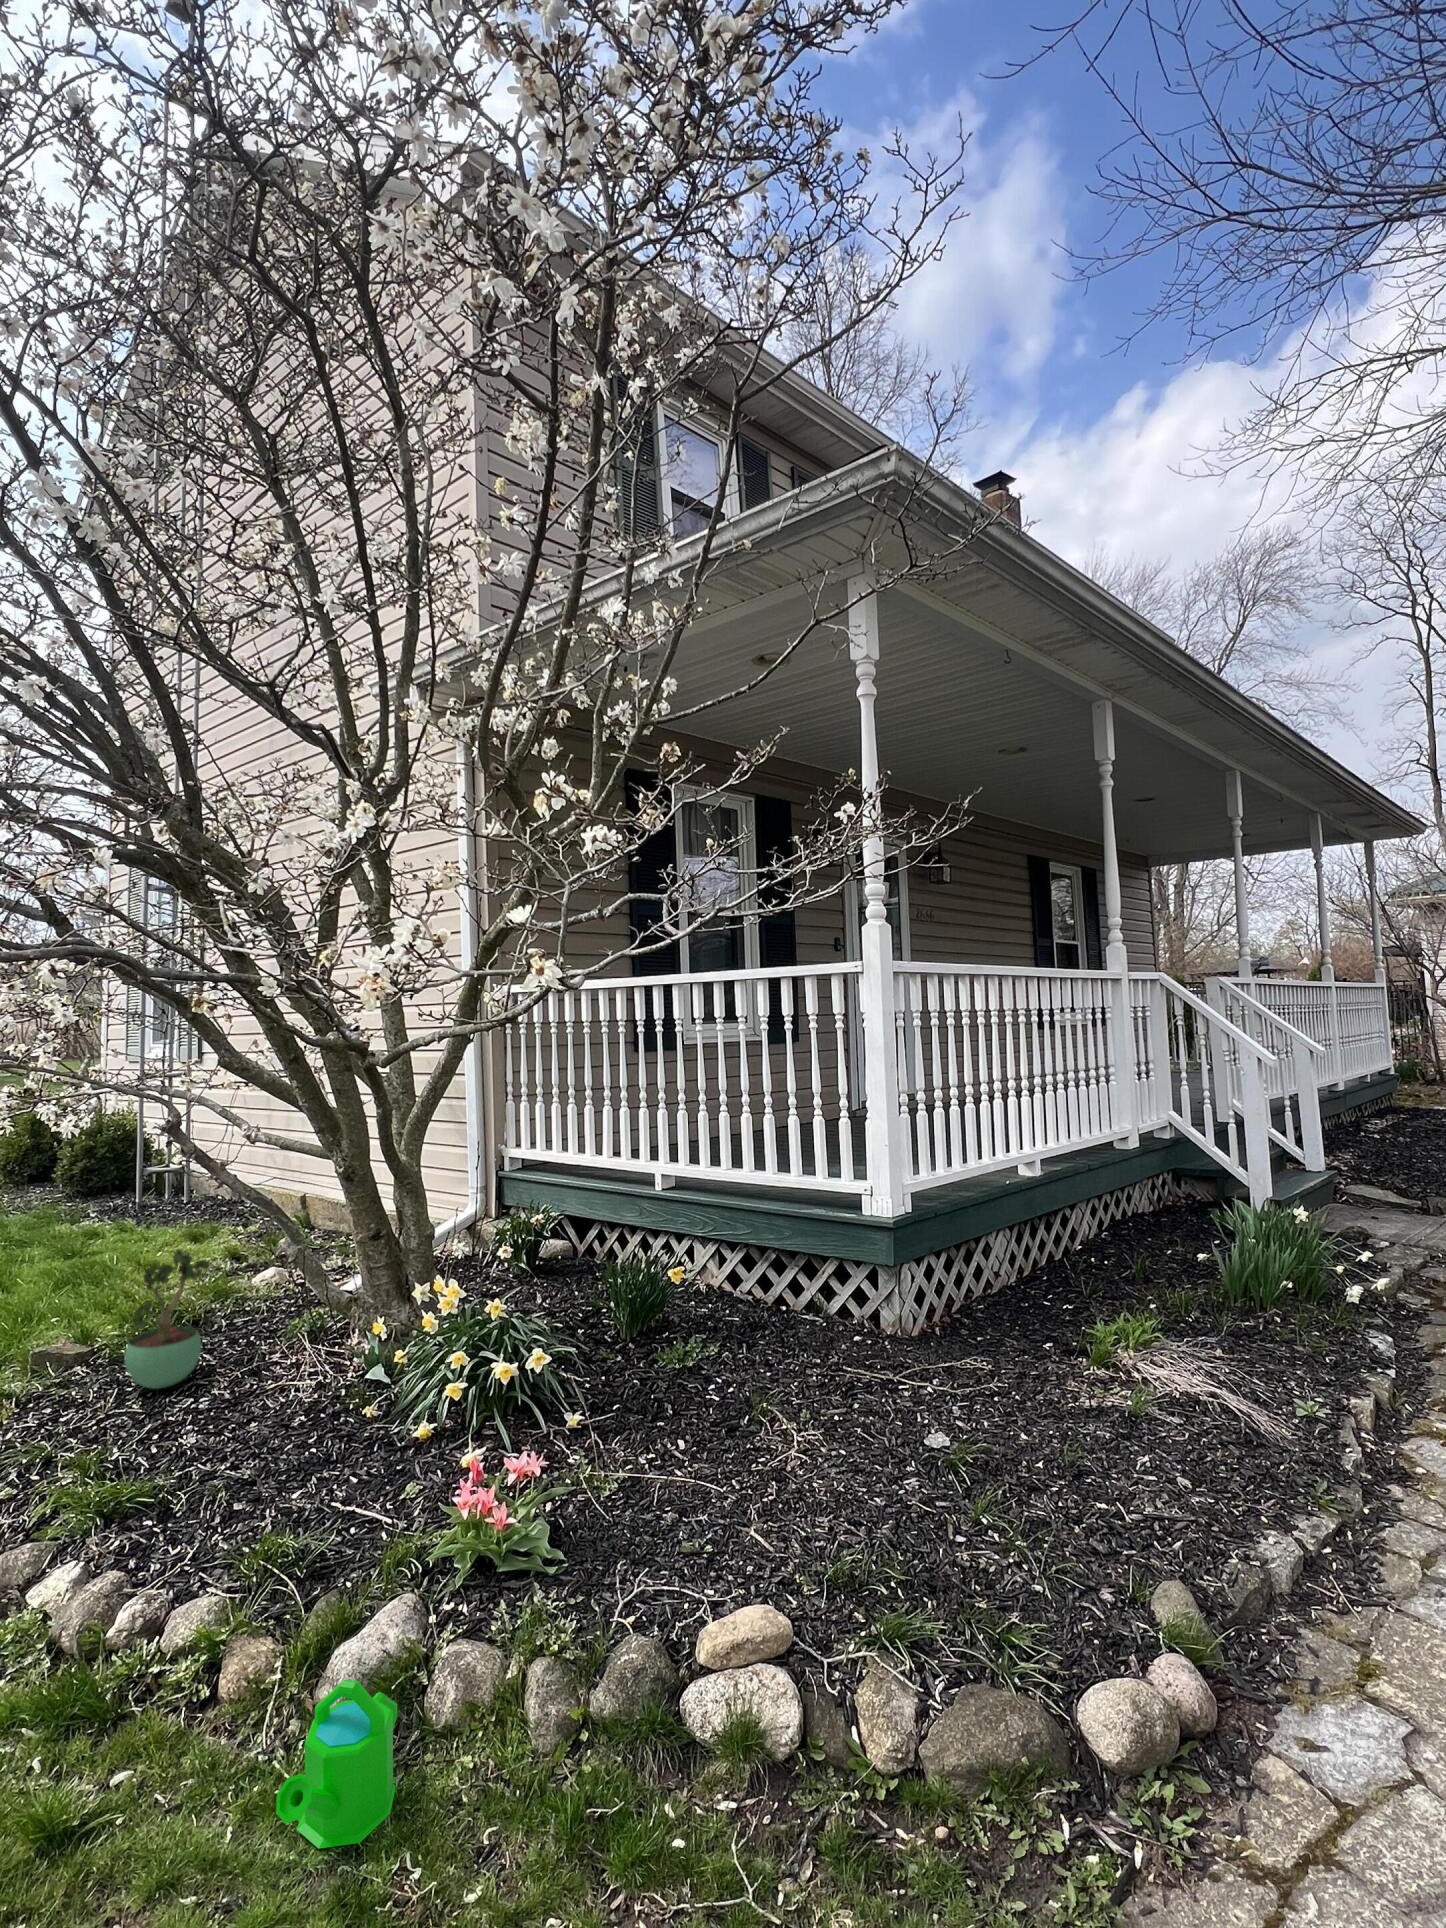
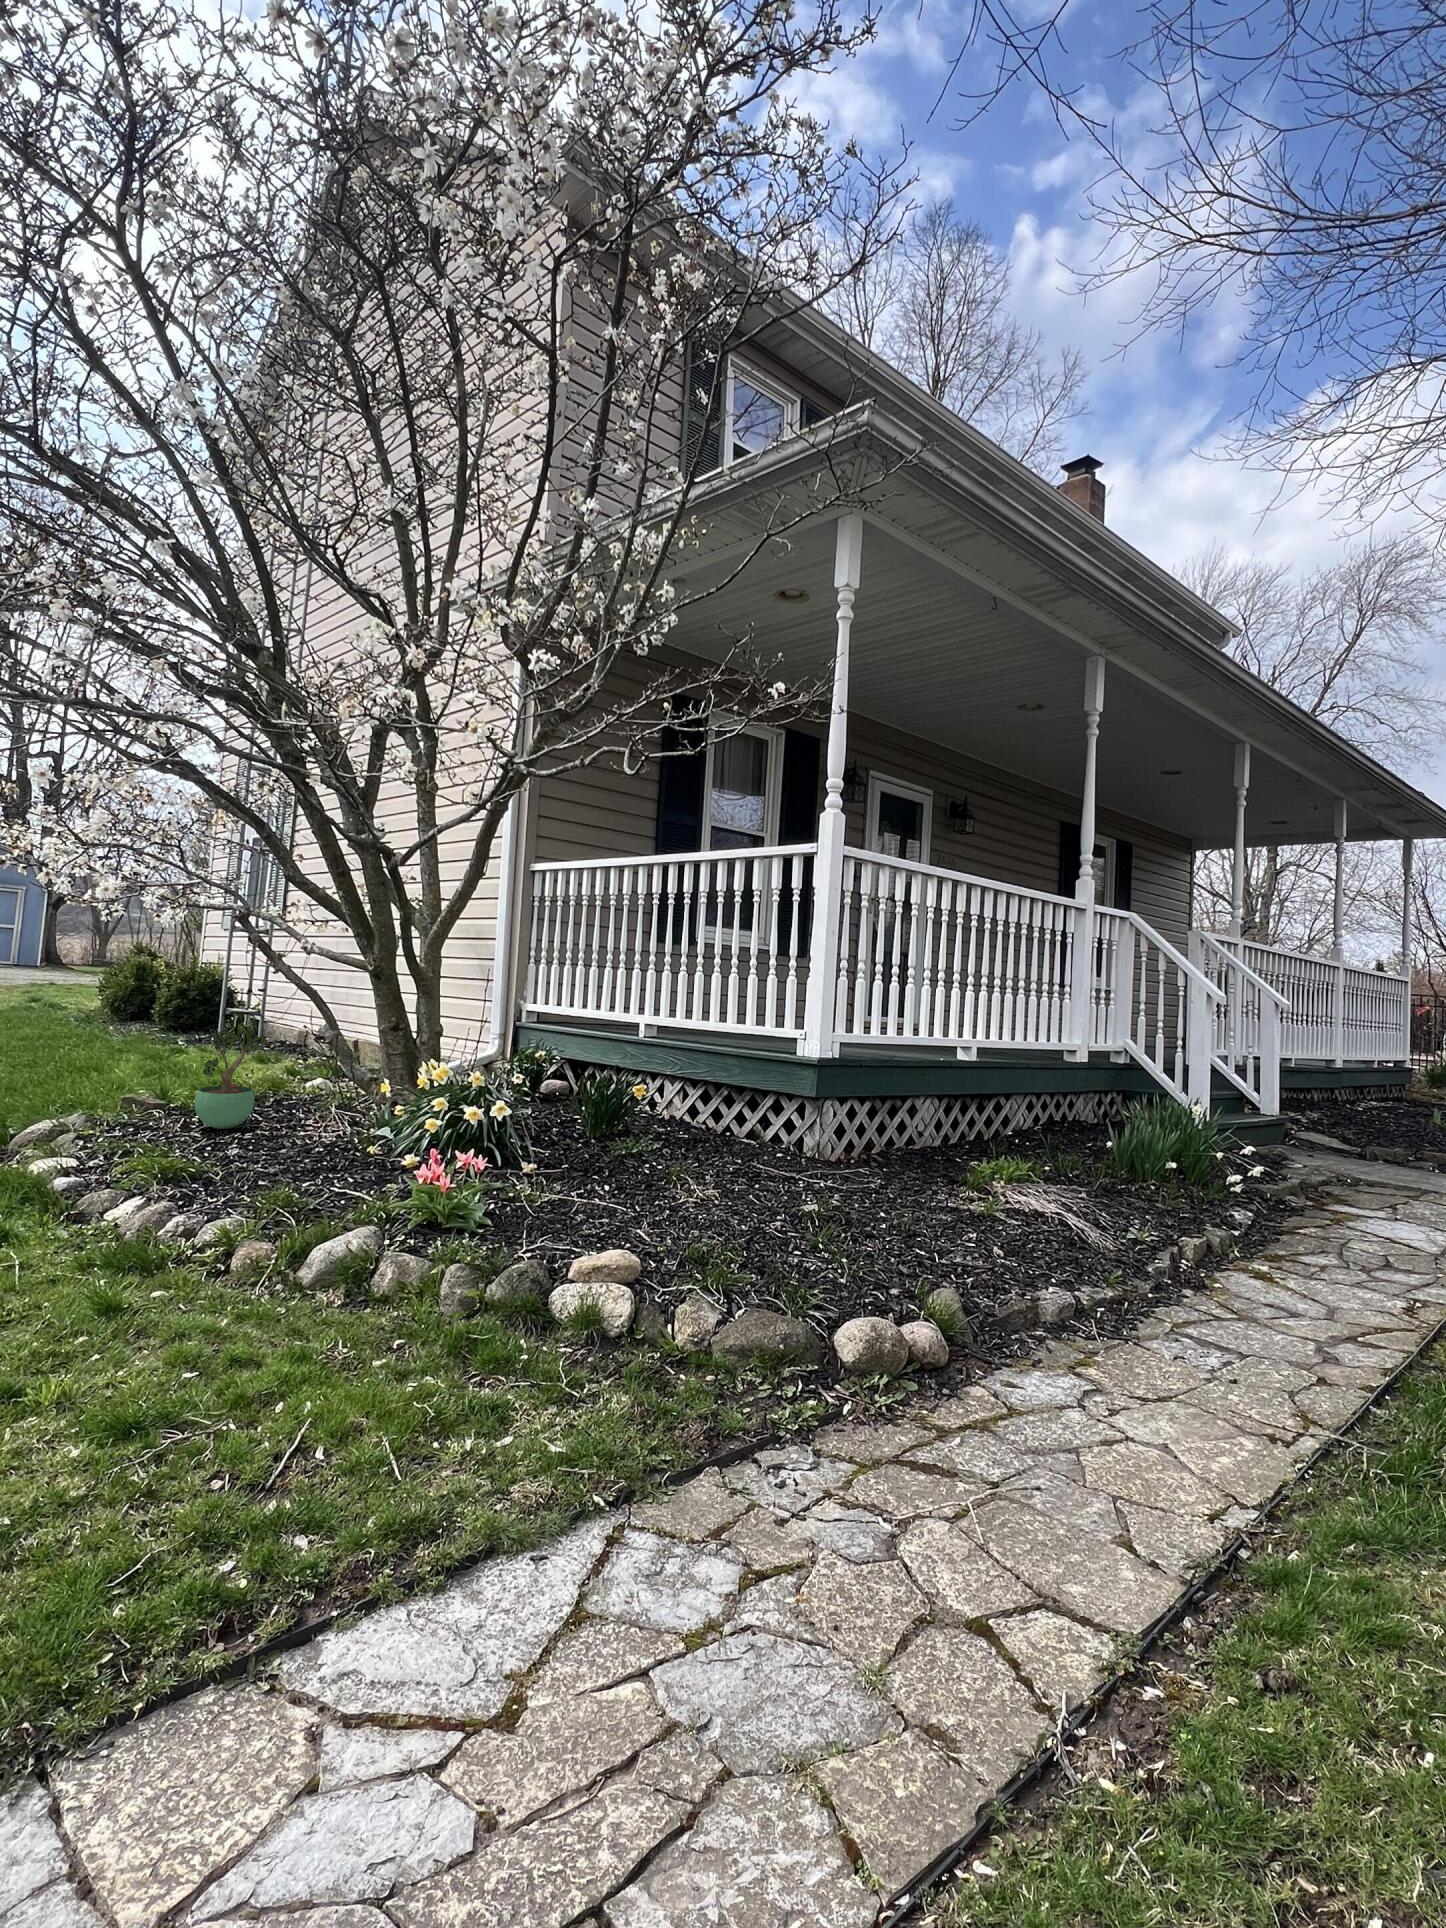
watering can: present [276,1679,397,1849] -> none [255,1240,351,1342]

